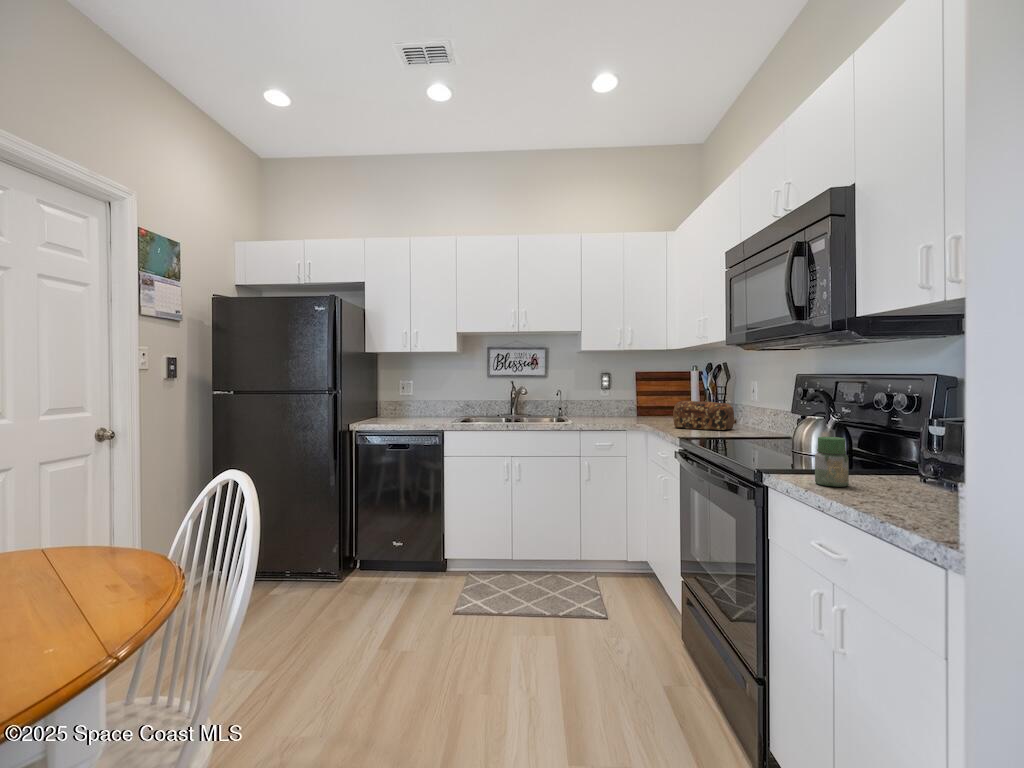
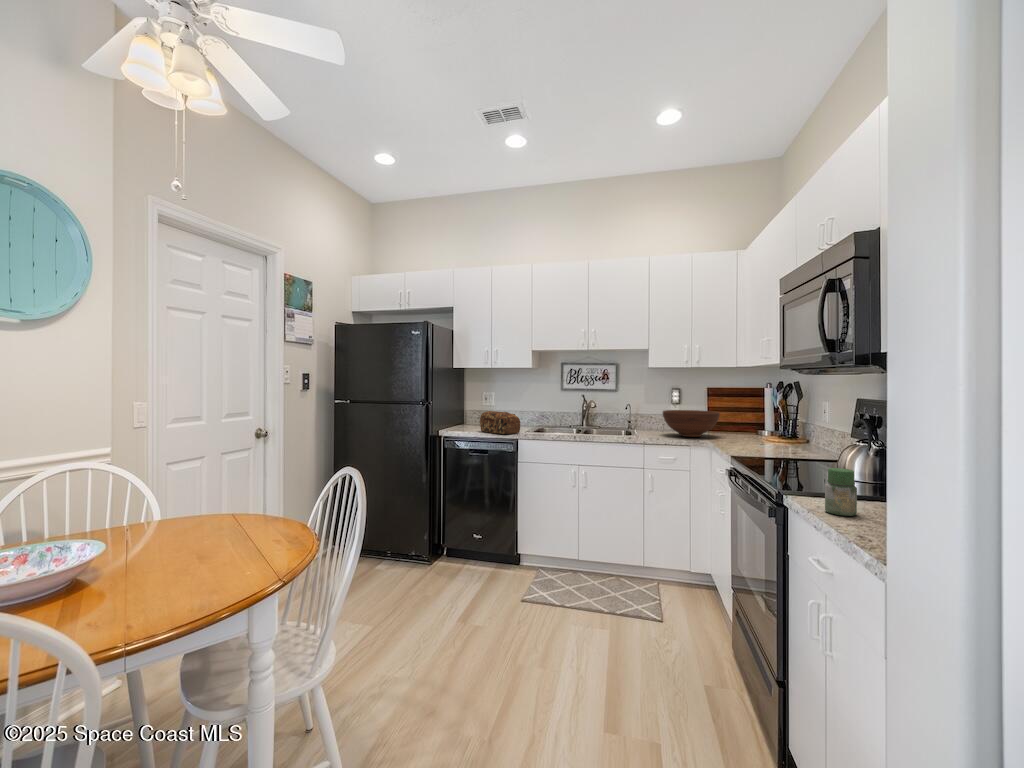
fruit bowl: none [596,395,653,422] -> present [663,410,720,437]
bread loaf: present [673,401,734,430] -> present [480,411,520,434]

